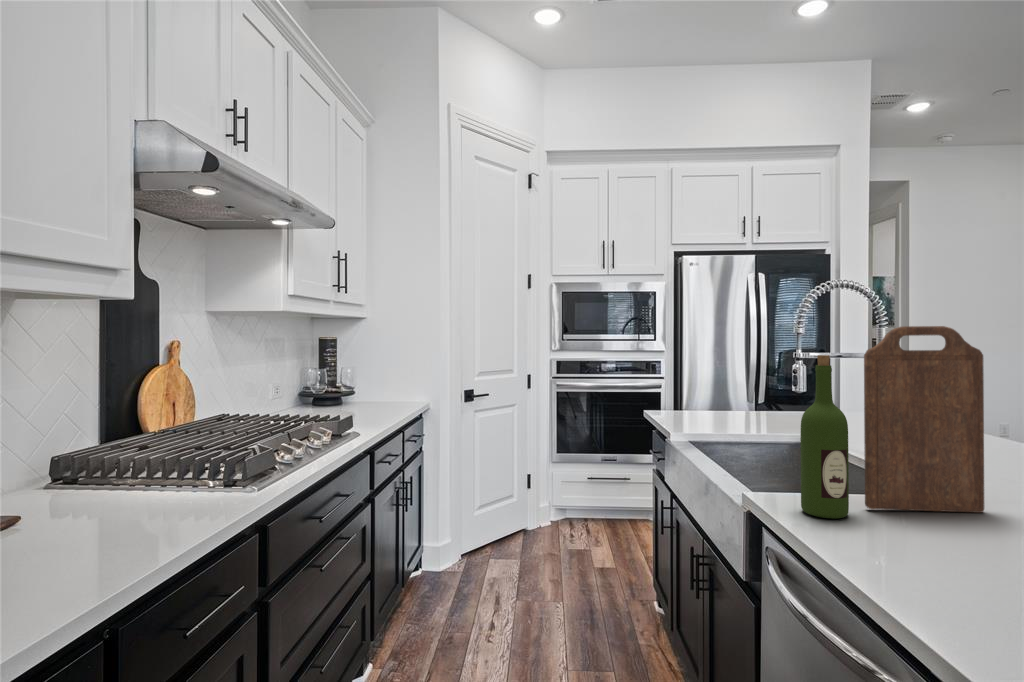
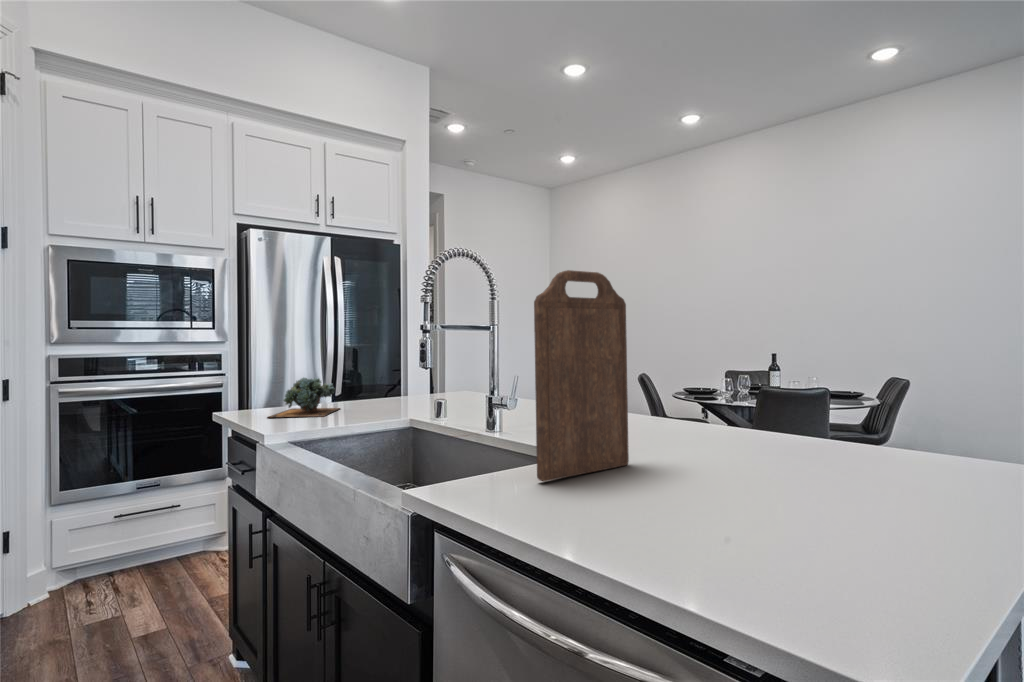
wine bottle: present [801,355,849,518] -> none [478,298,531,503]
succulent plant: none [682,390,746,425] -> present [268,378,340,418]

